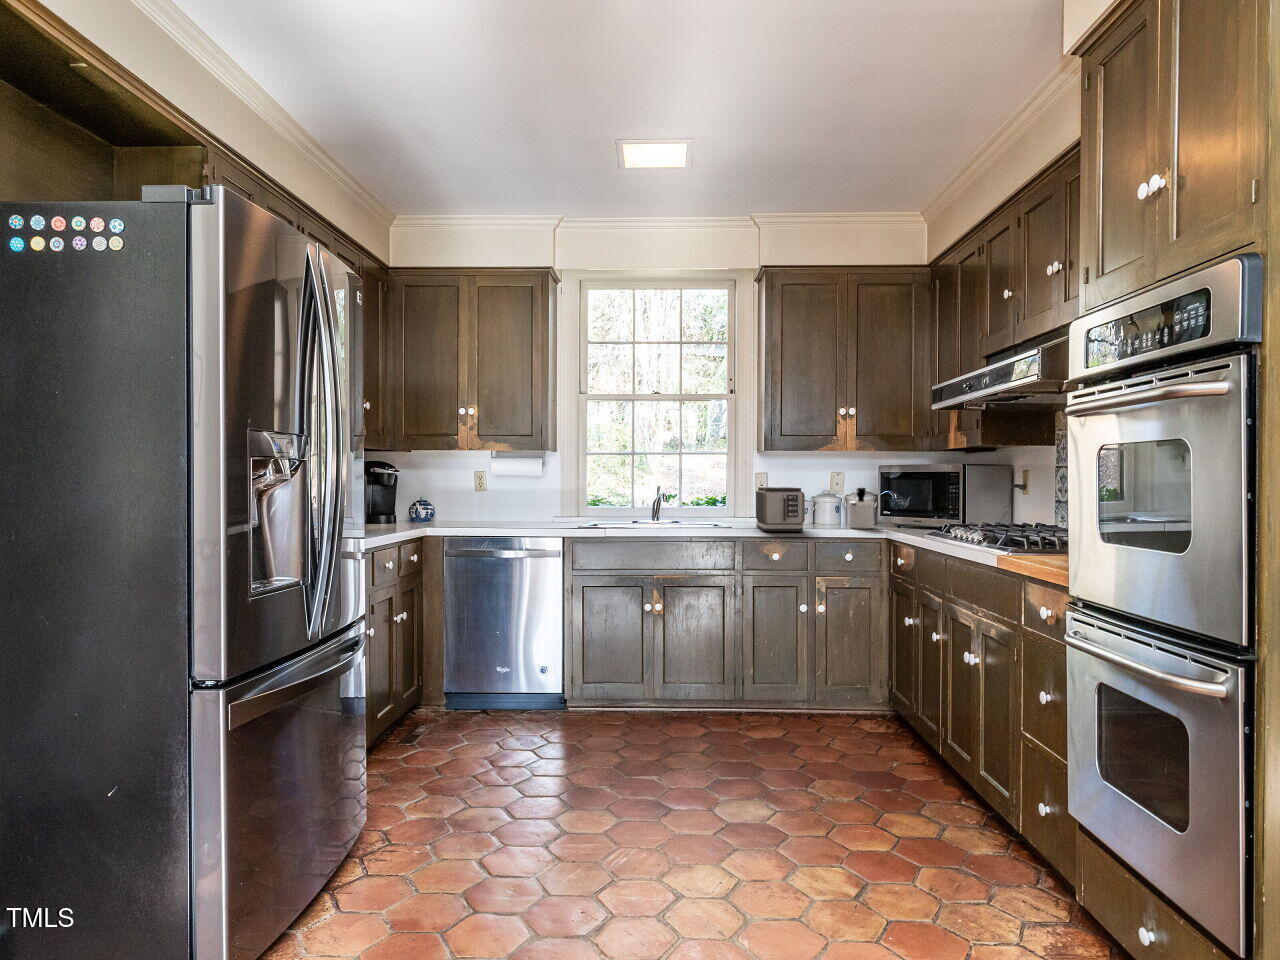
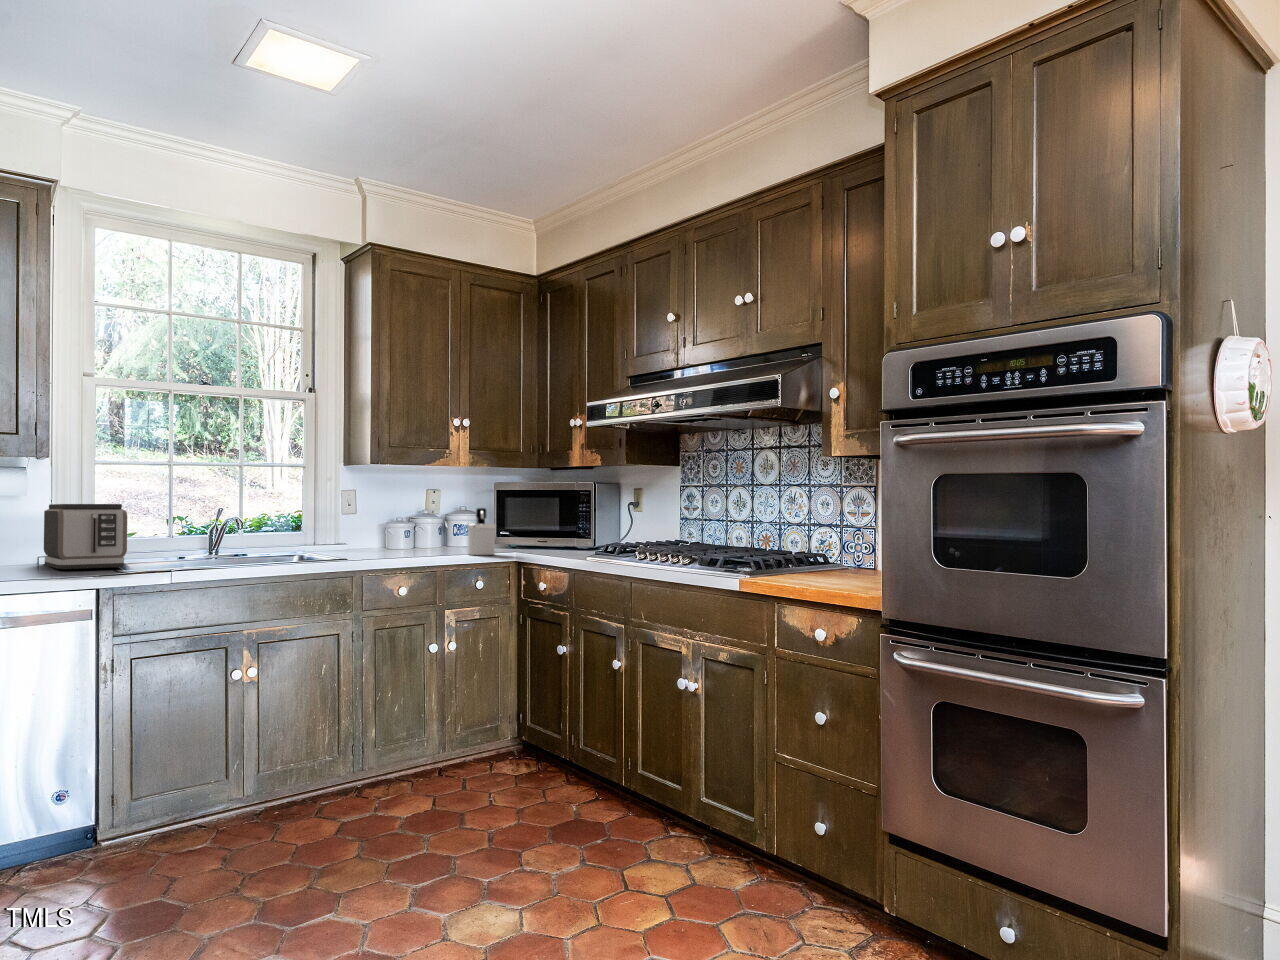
toaster: present [756,487,805,531] -> present [44,504,127,569]

